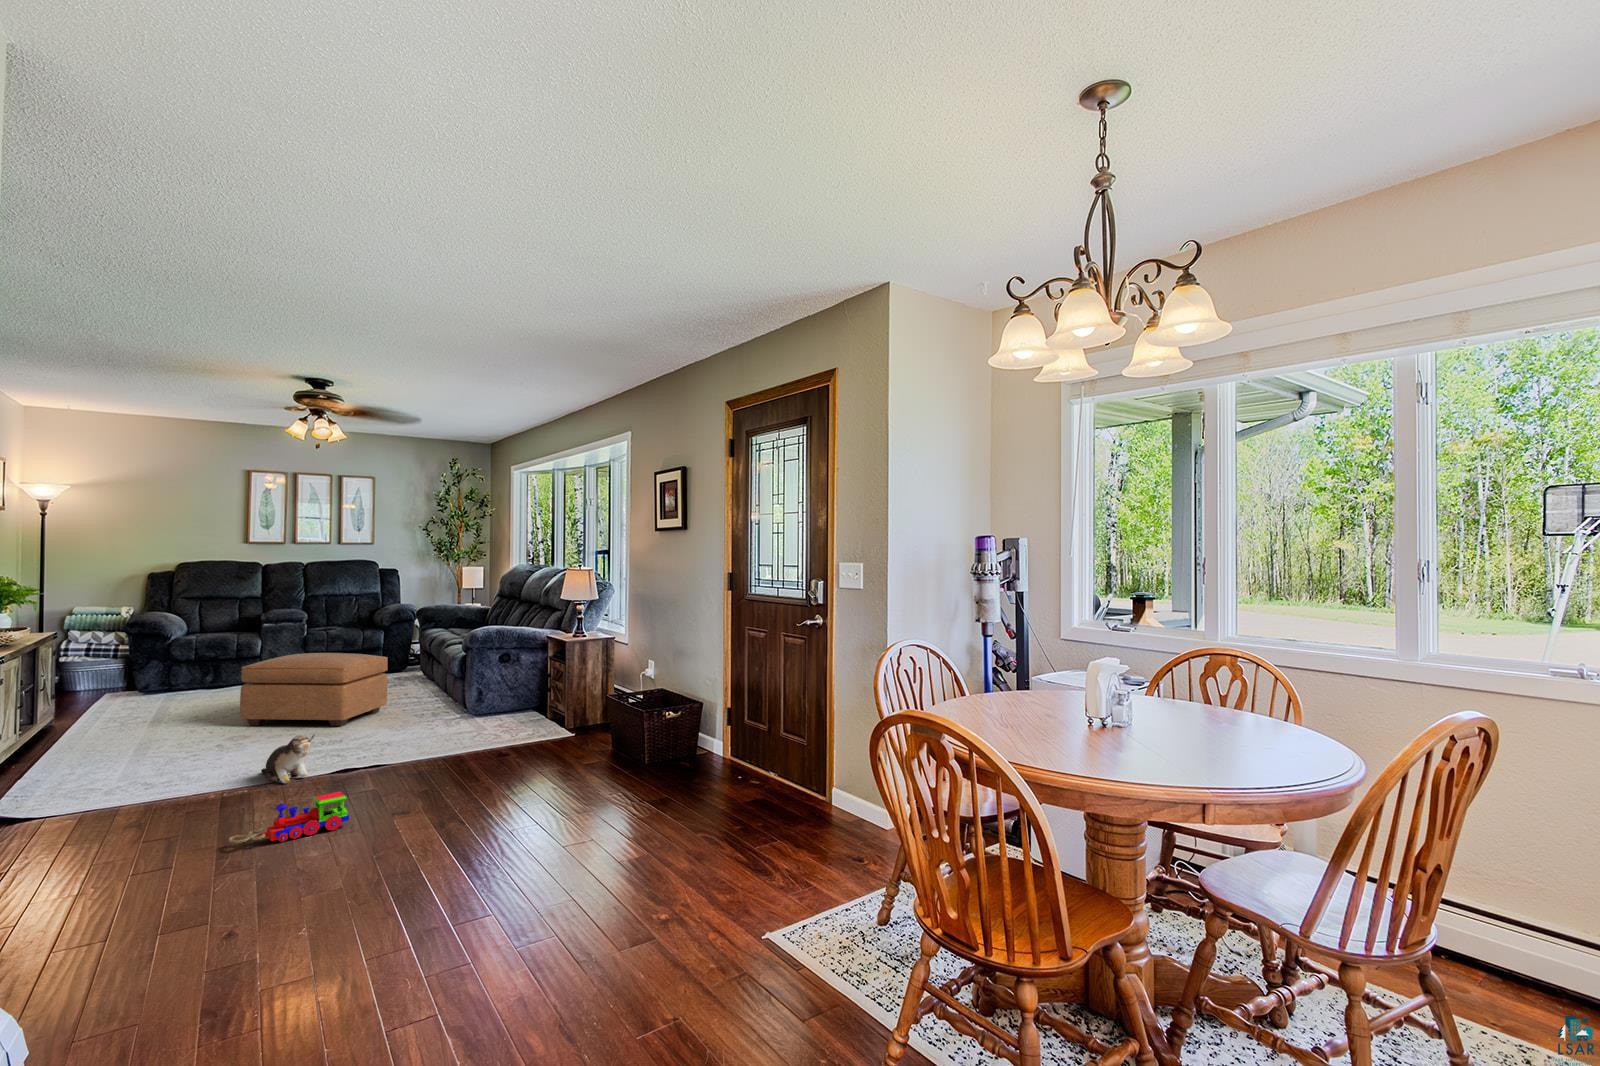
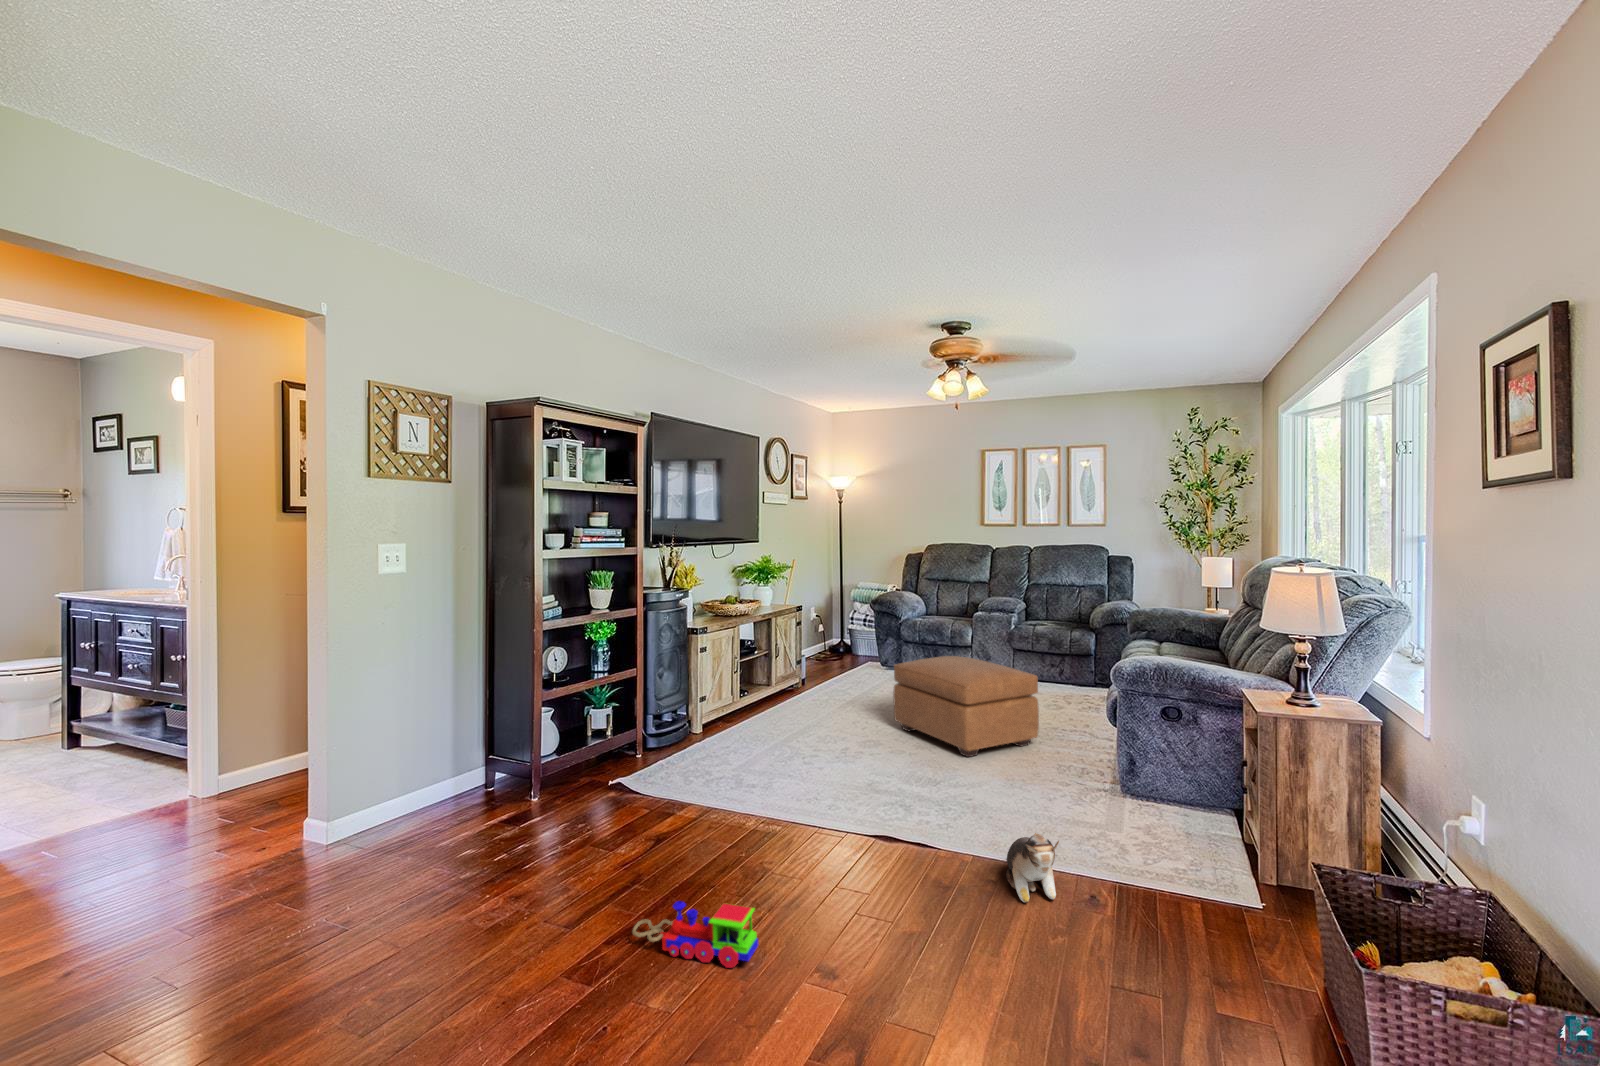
plush toy: present [261,735,315,783] -> present [1006,833,1059,902]

